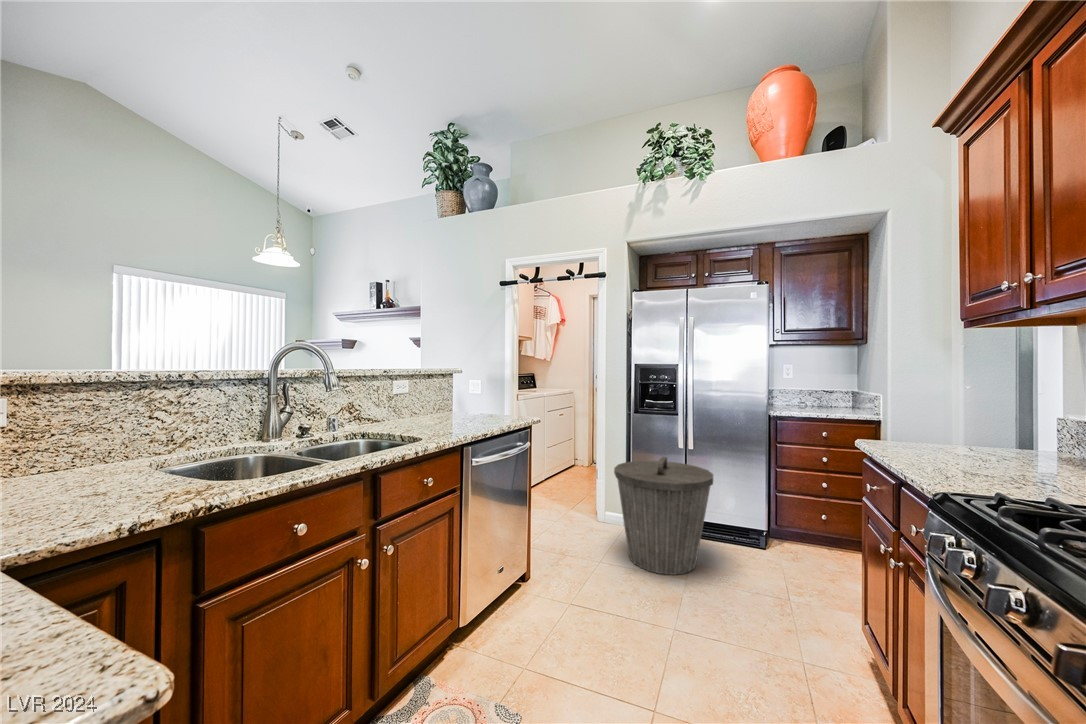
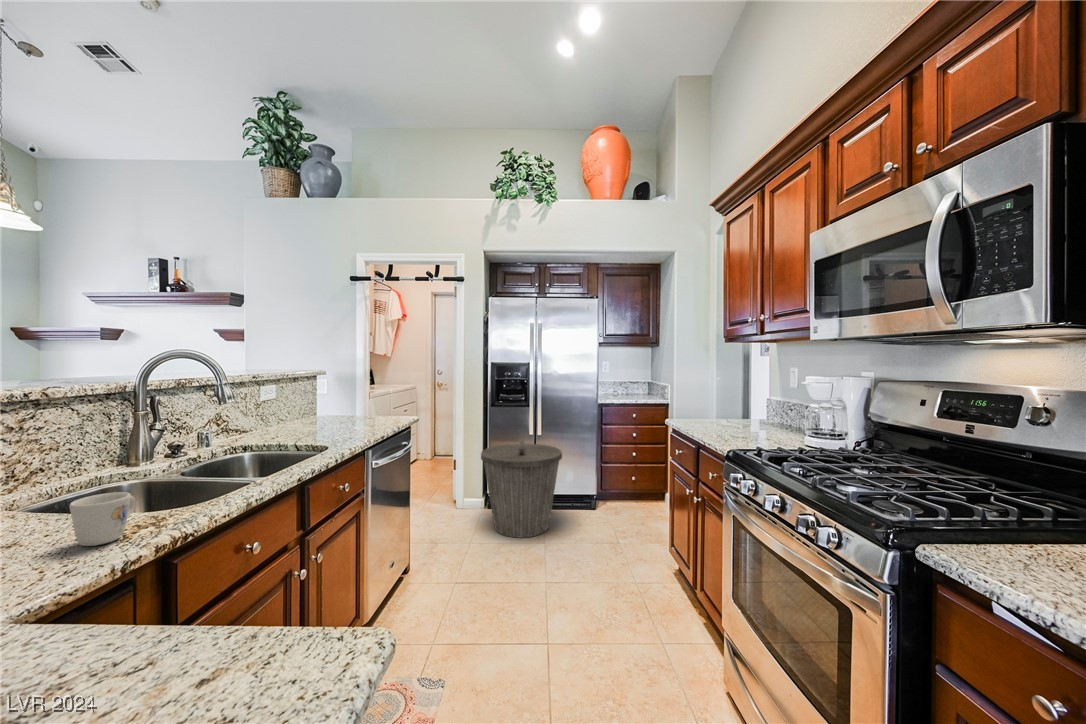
mug: none [125,459,189,504] -> present [69,492,135,546]

